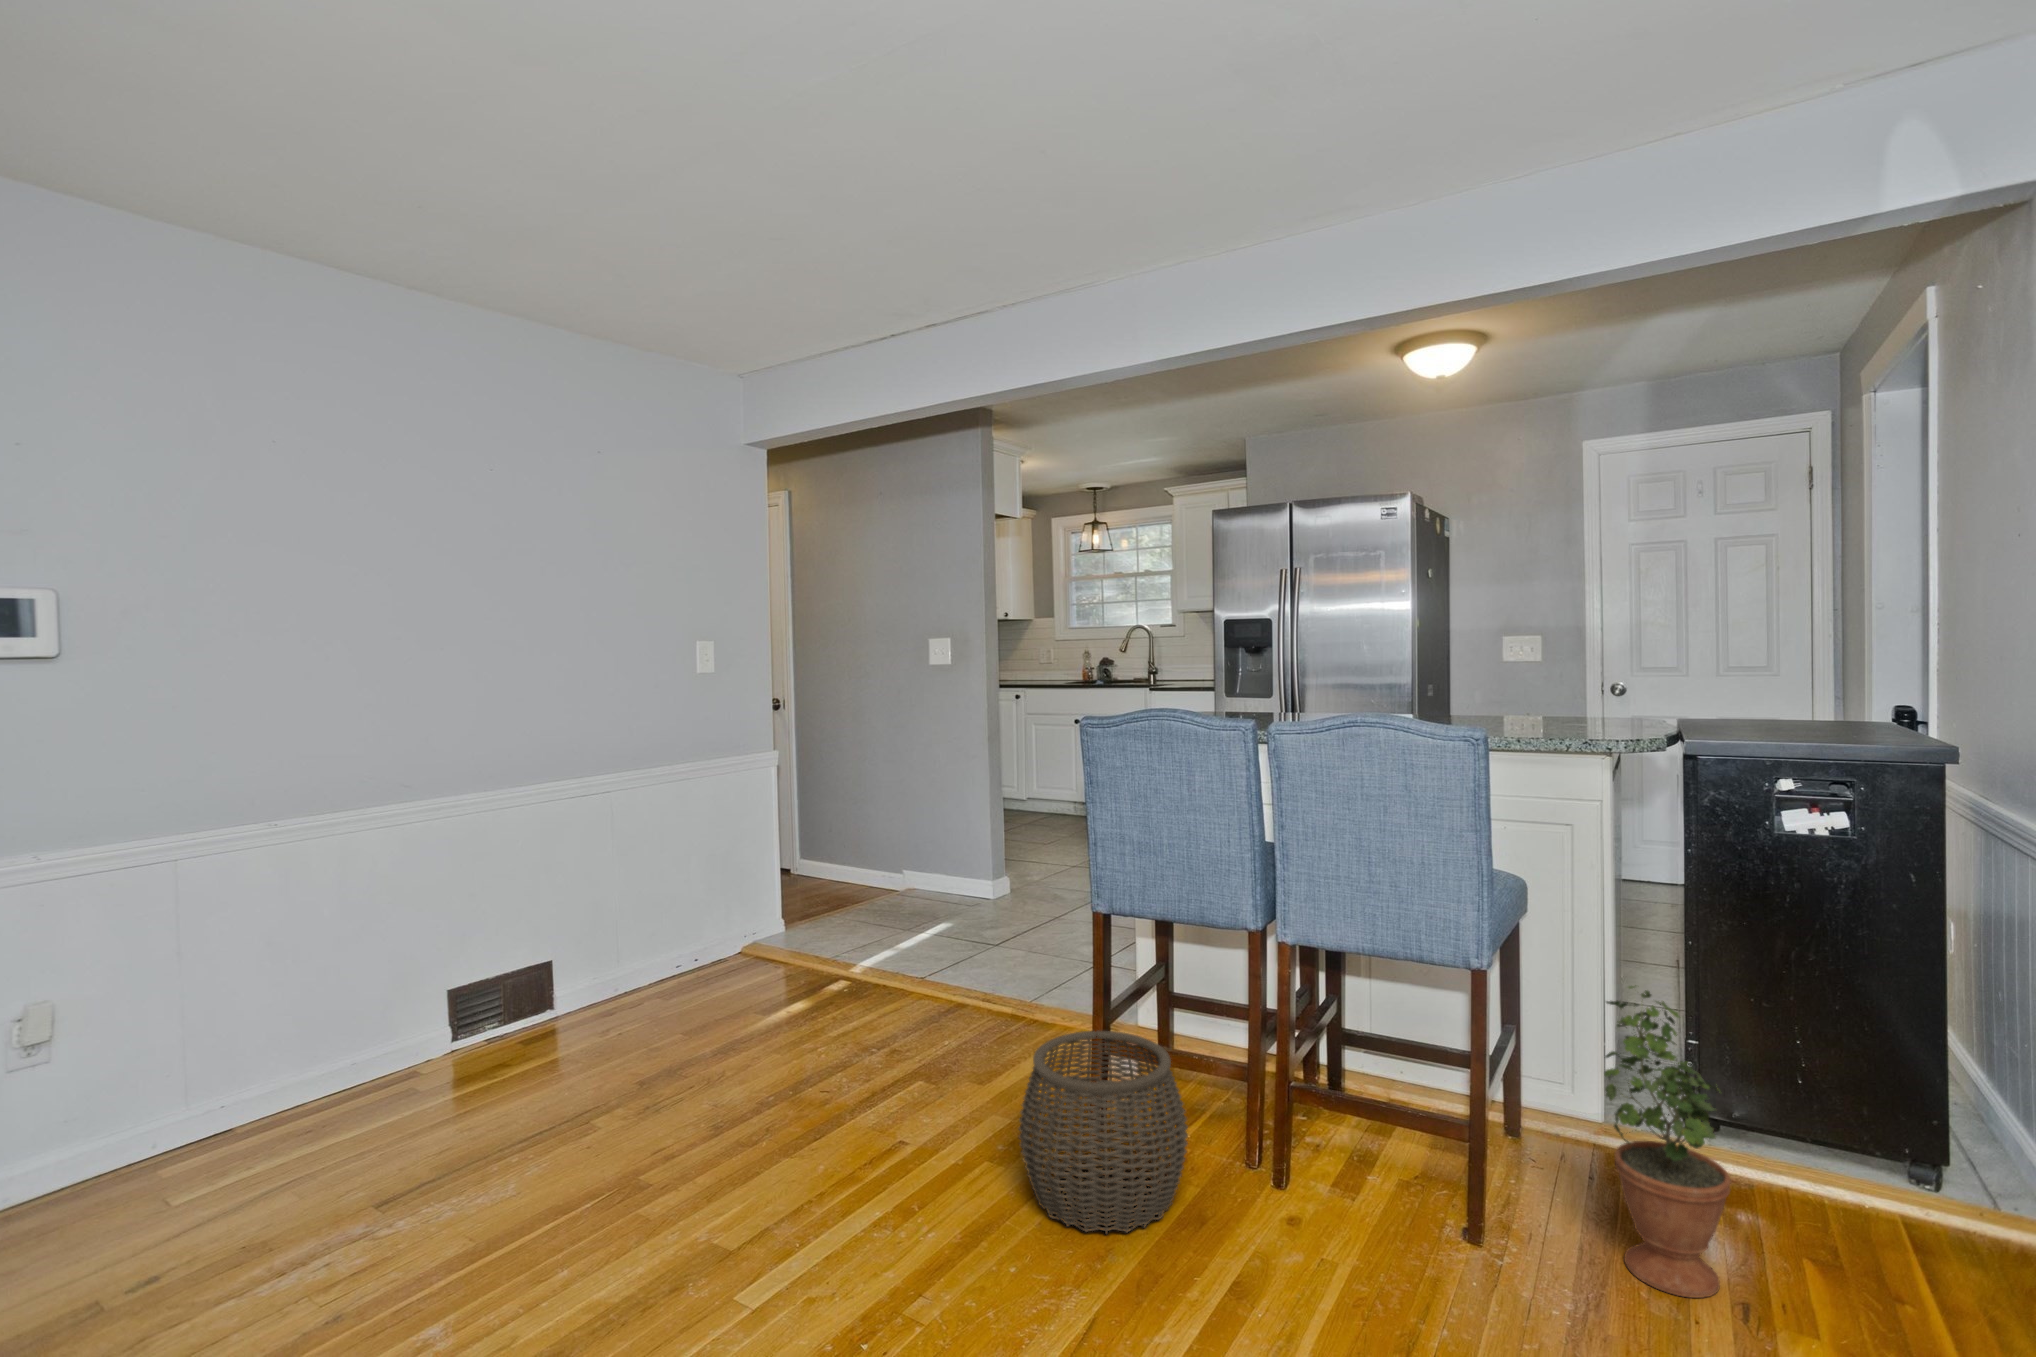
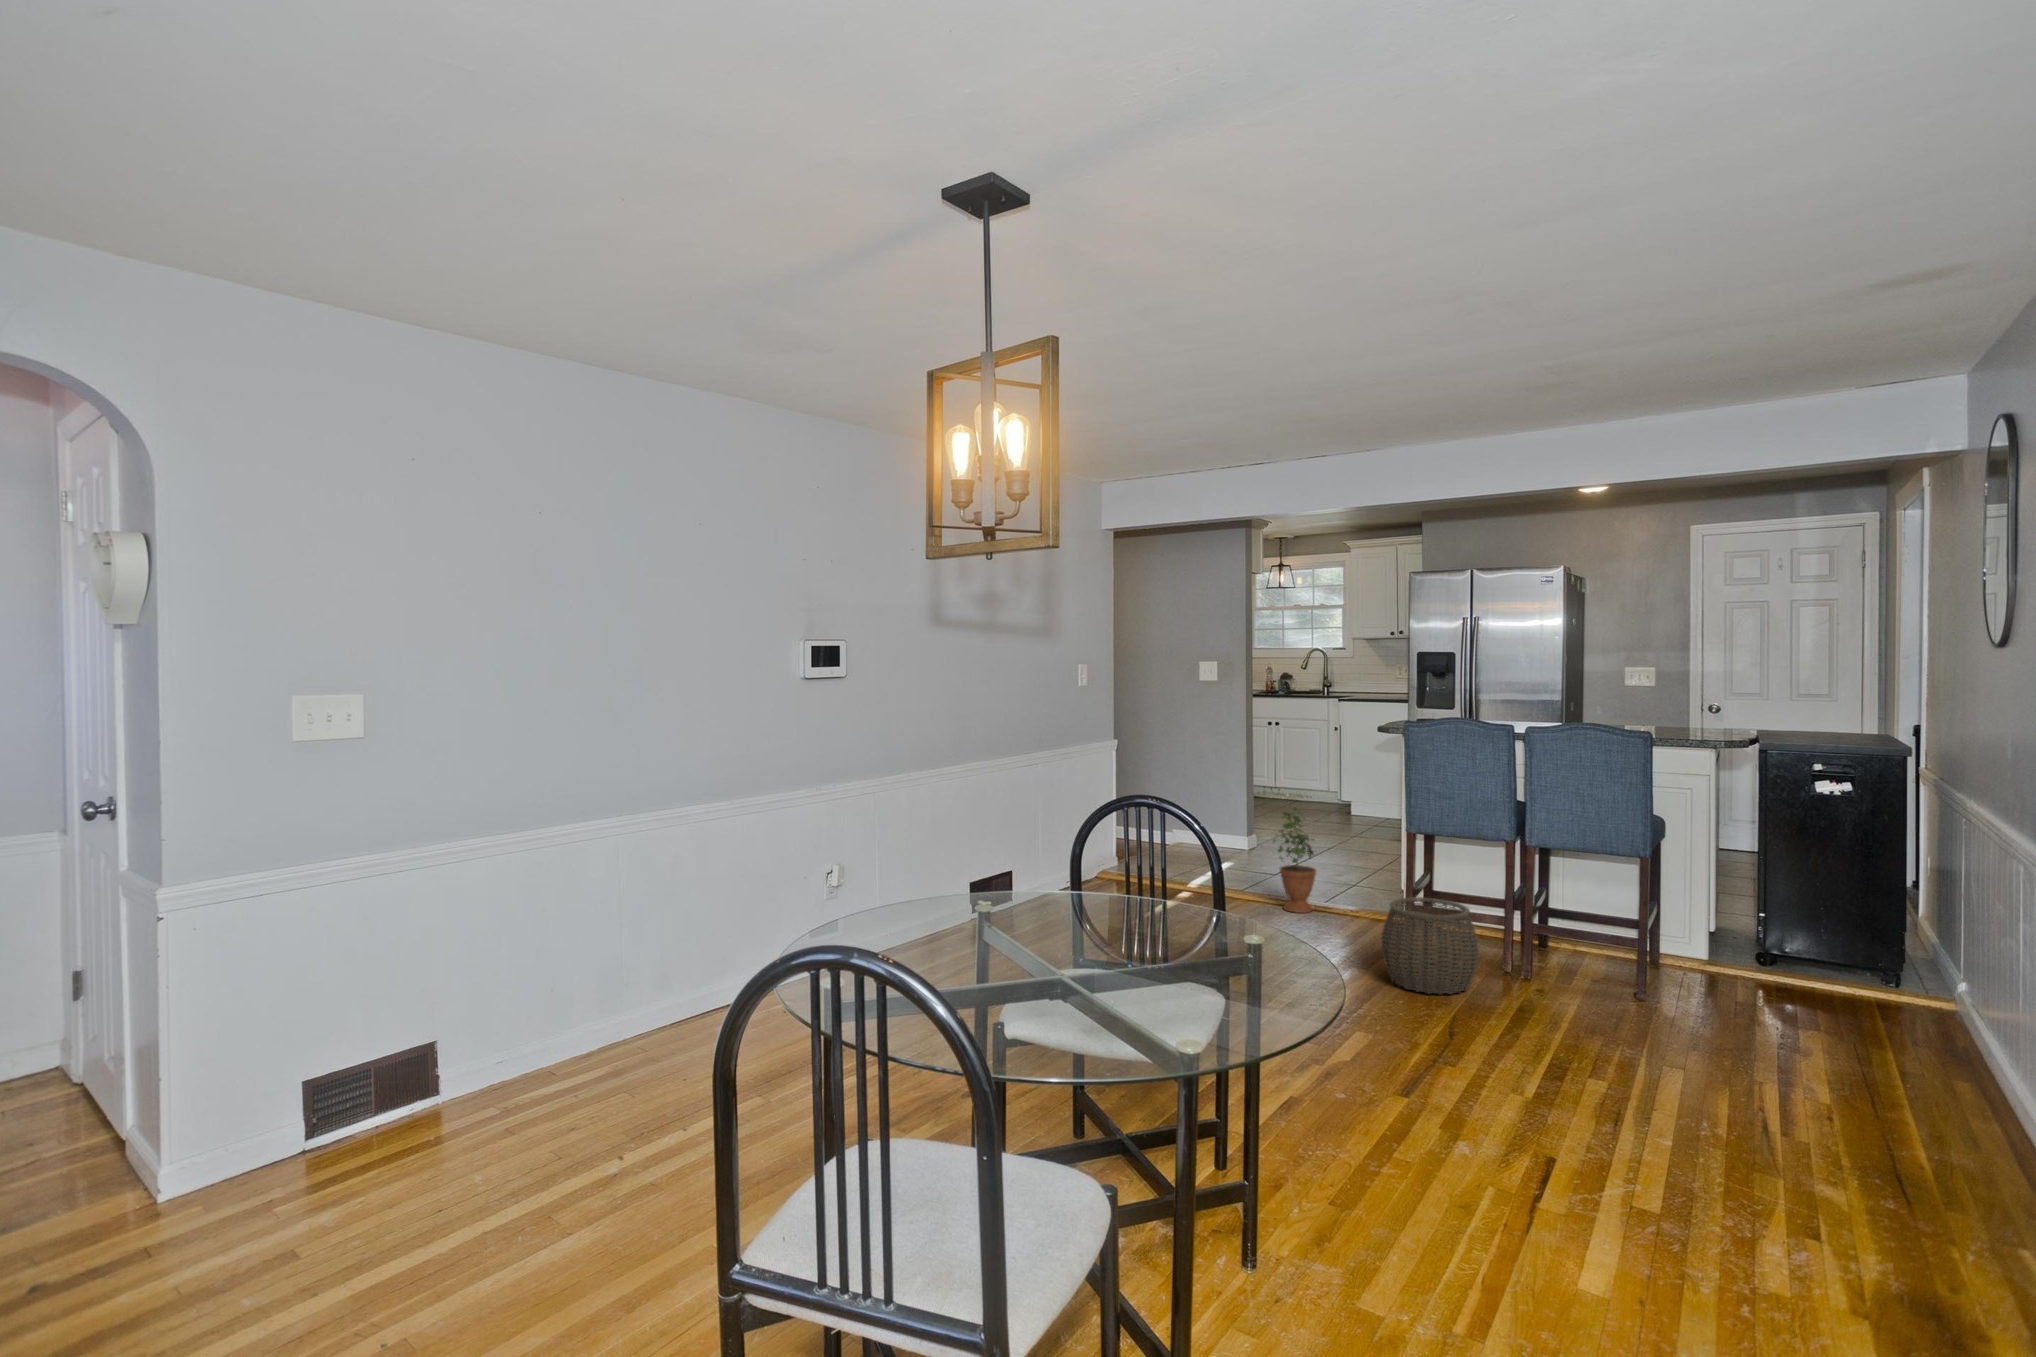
potted plant: present [1604,986,1730,1298] -> present [1274,808,1316,913]

